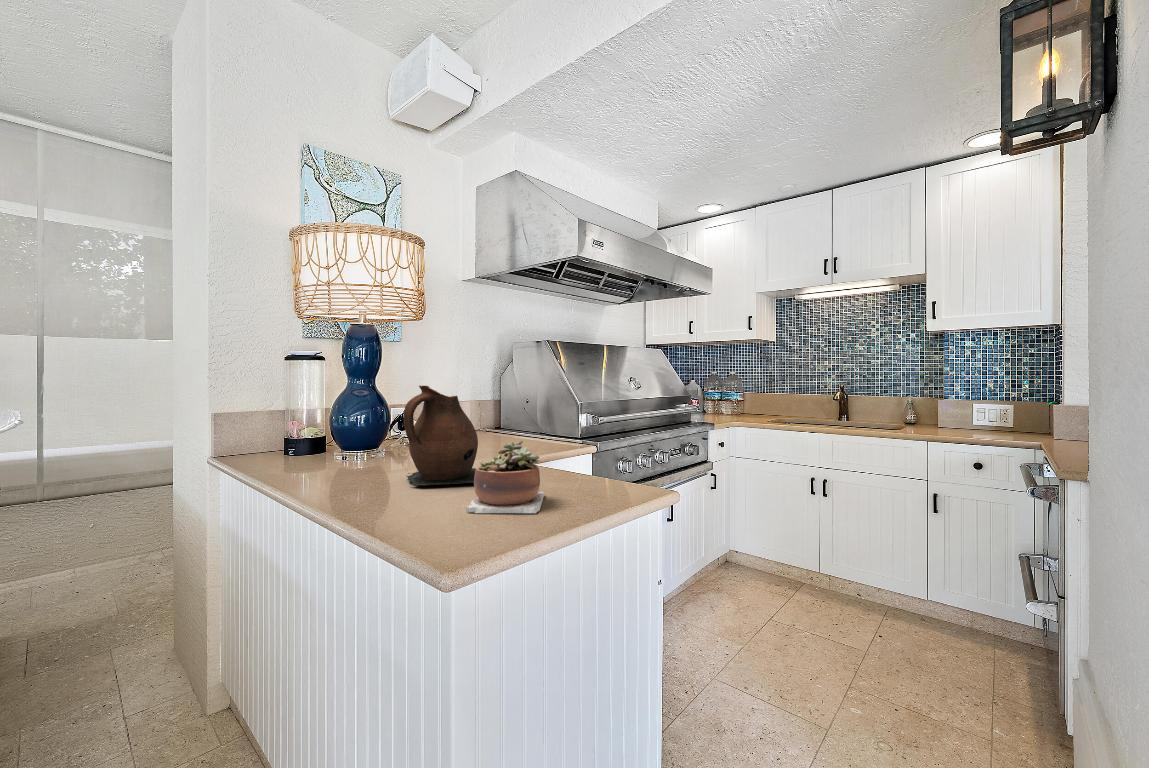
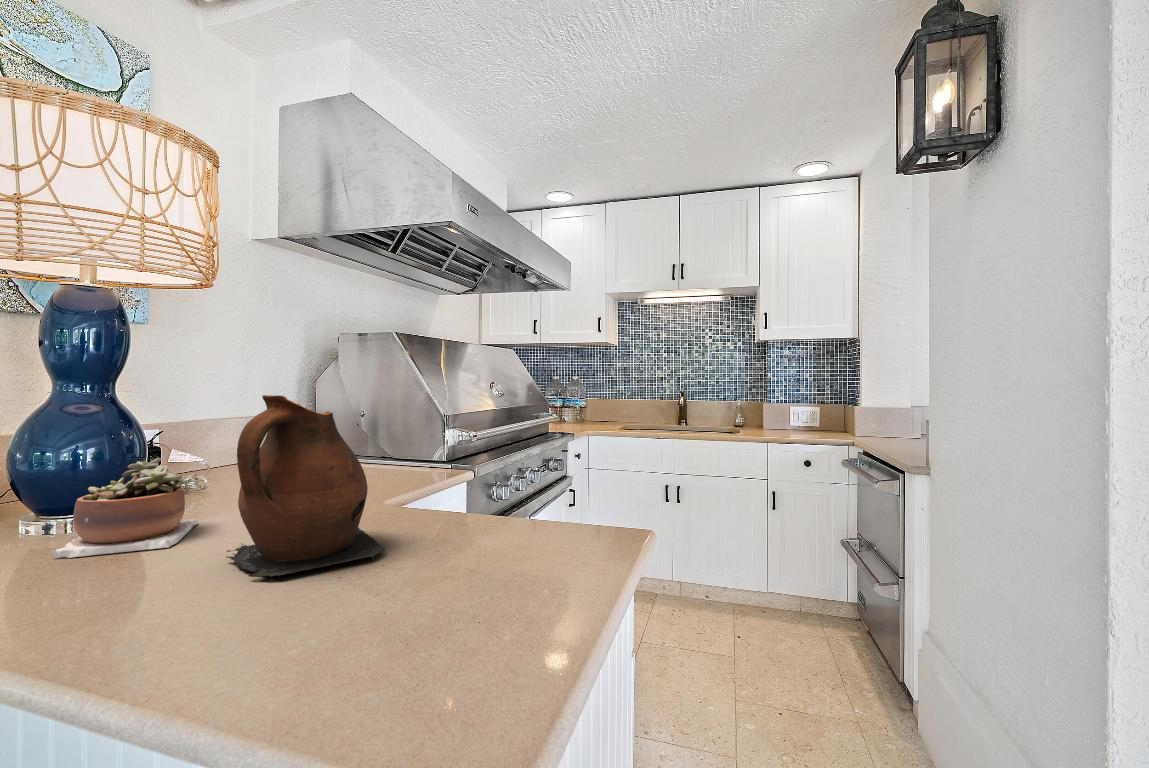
succulent plant: present [466,441,545,513] -> present [52,458,198,558]

